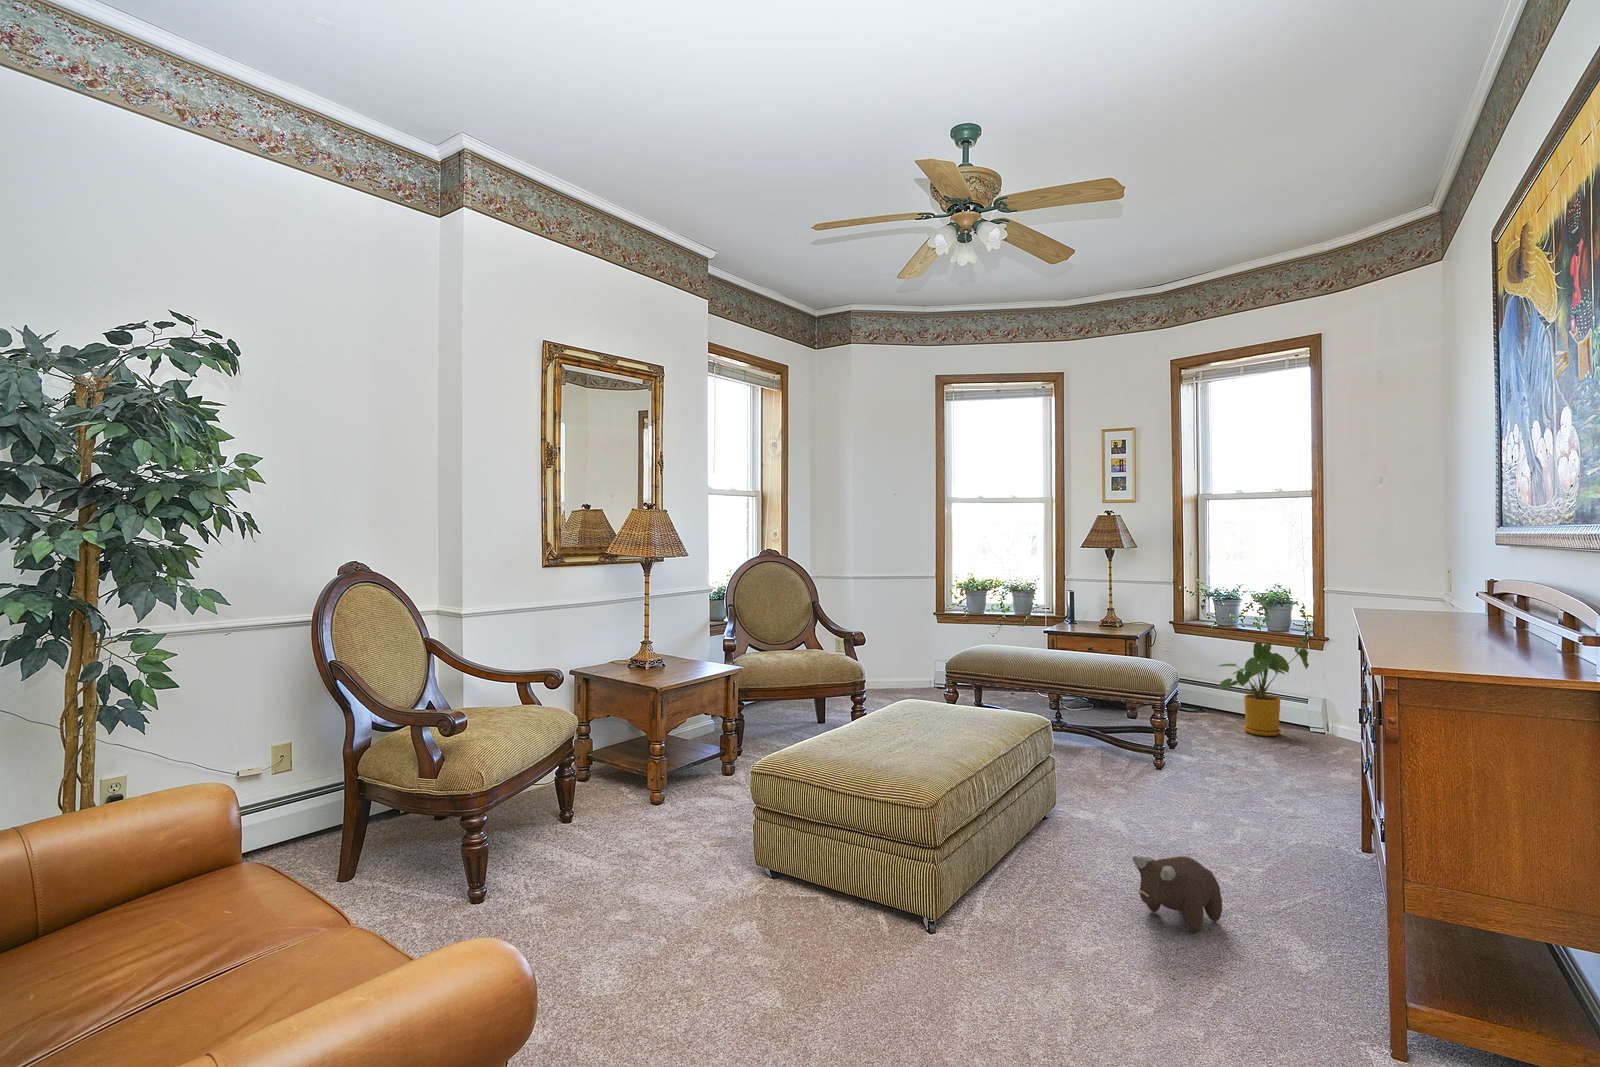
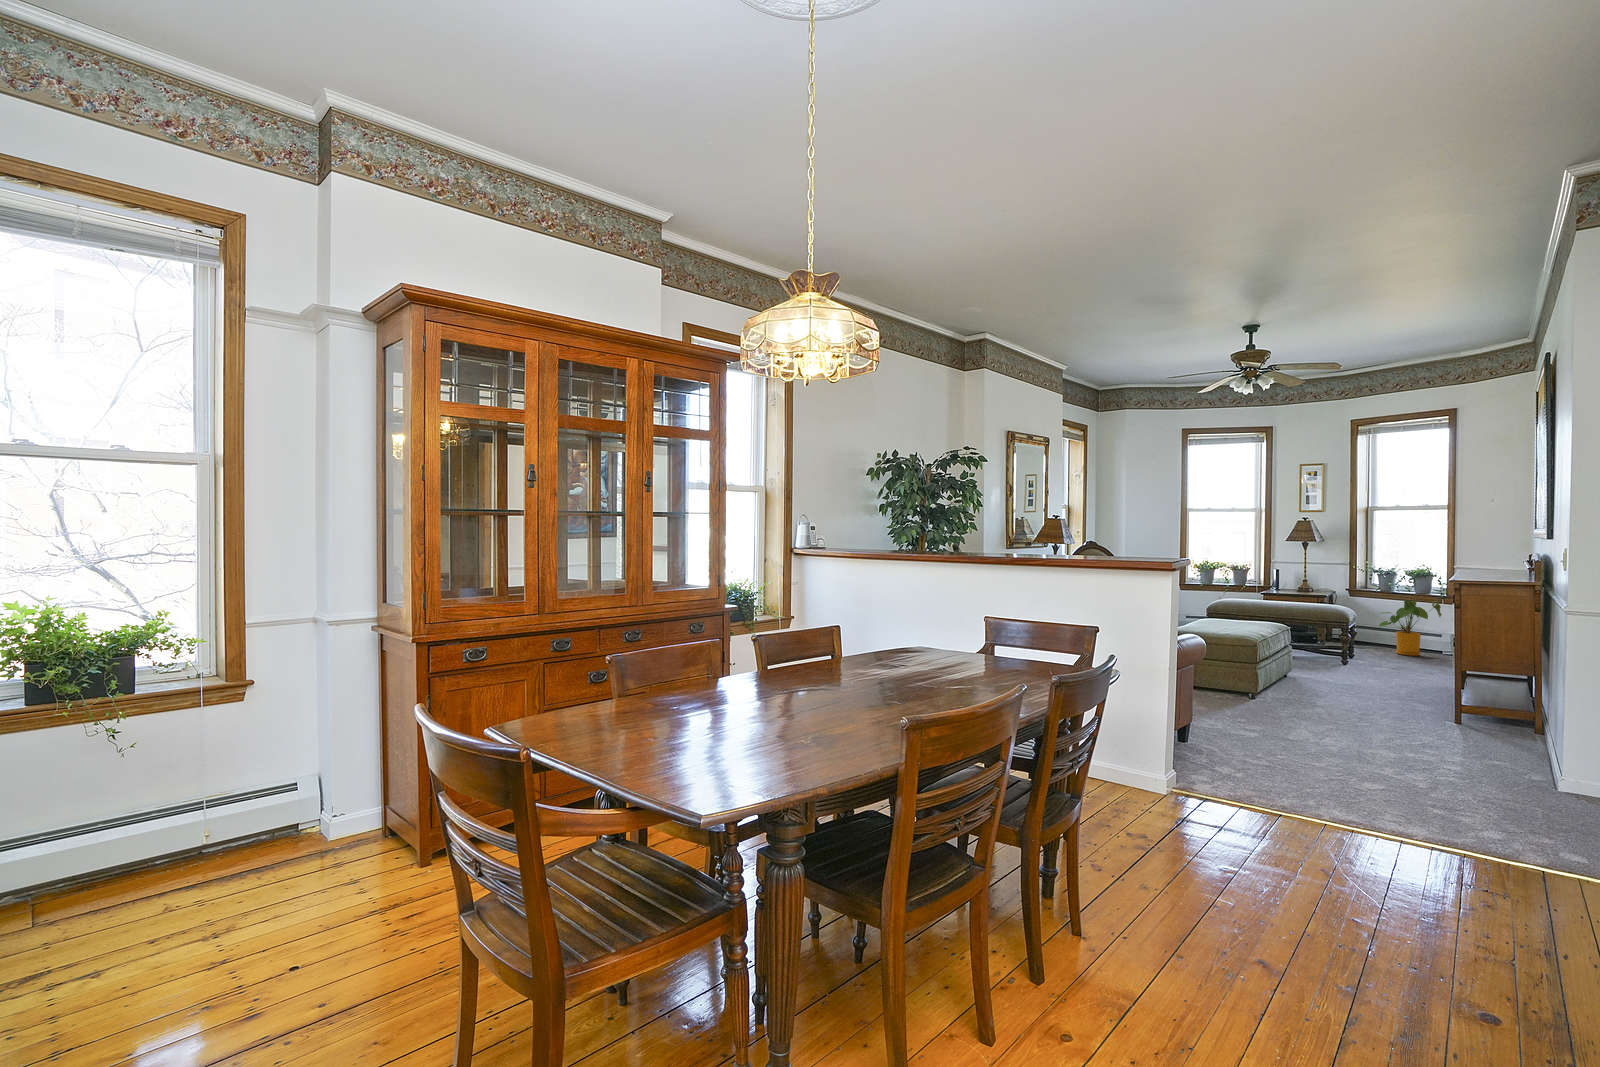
plush toy: present [1133,856,1222,933] -> none [1325,667,1368,698]

